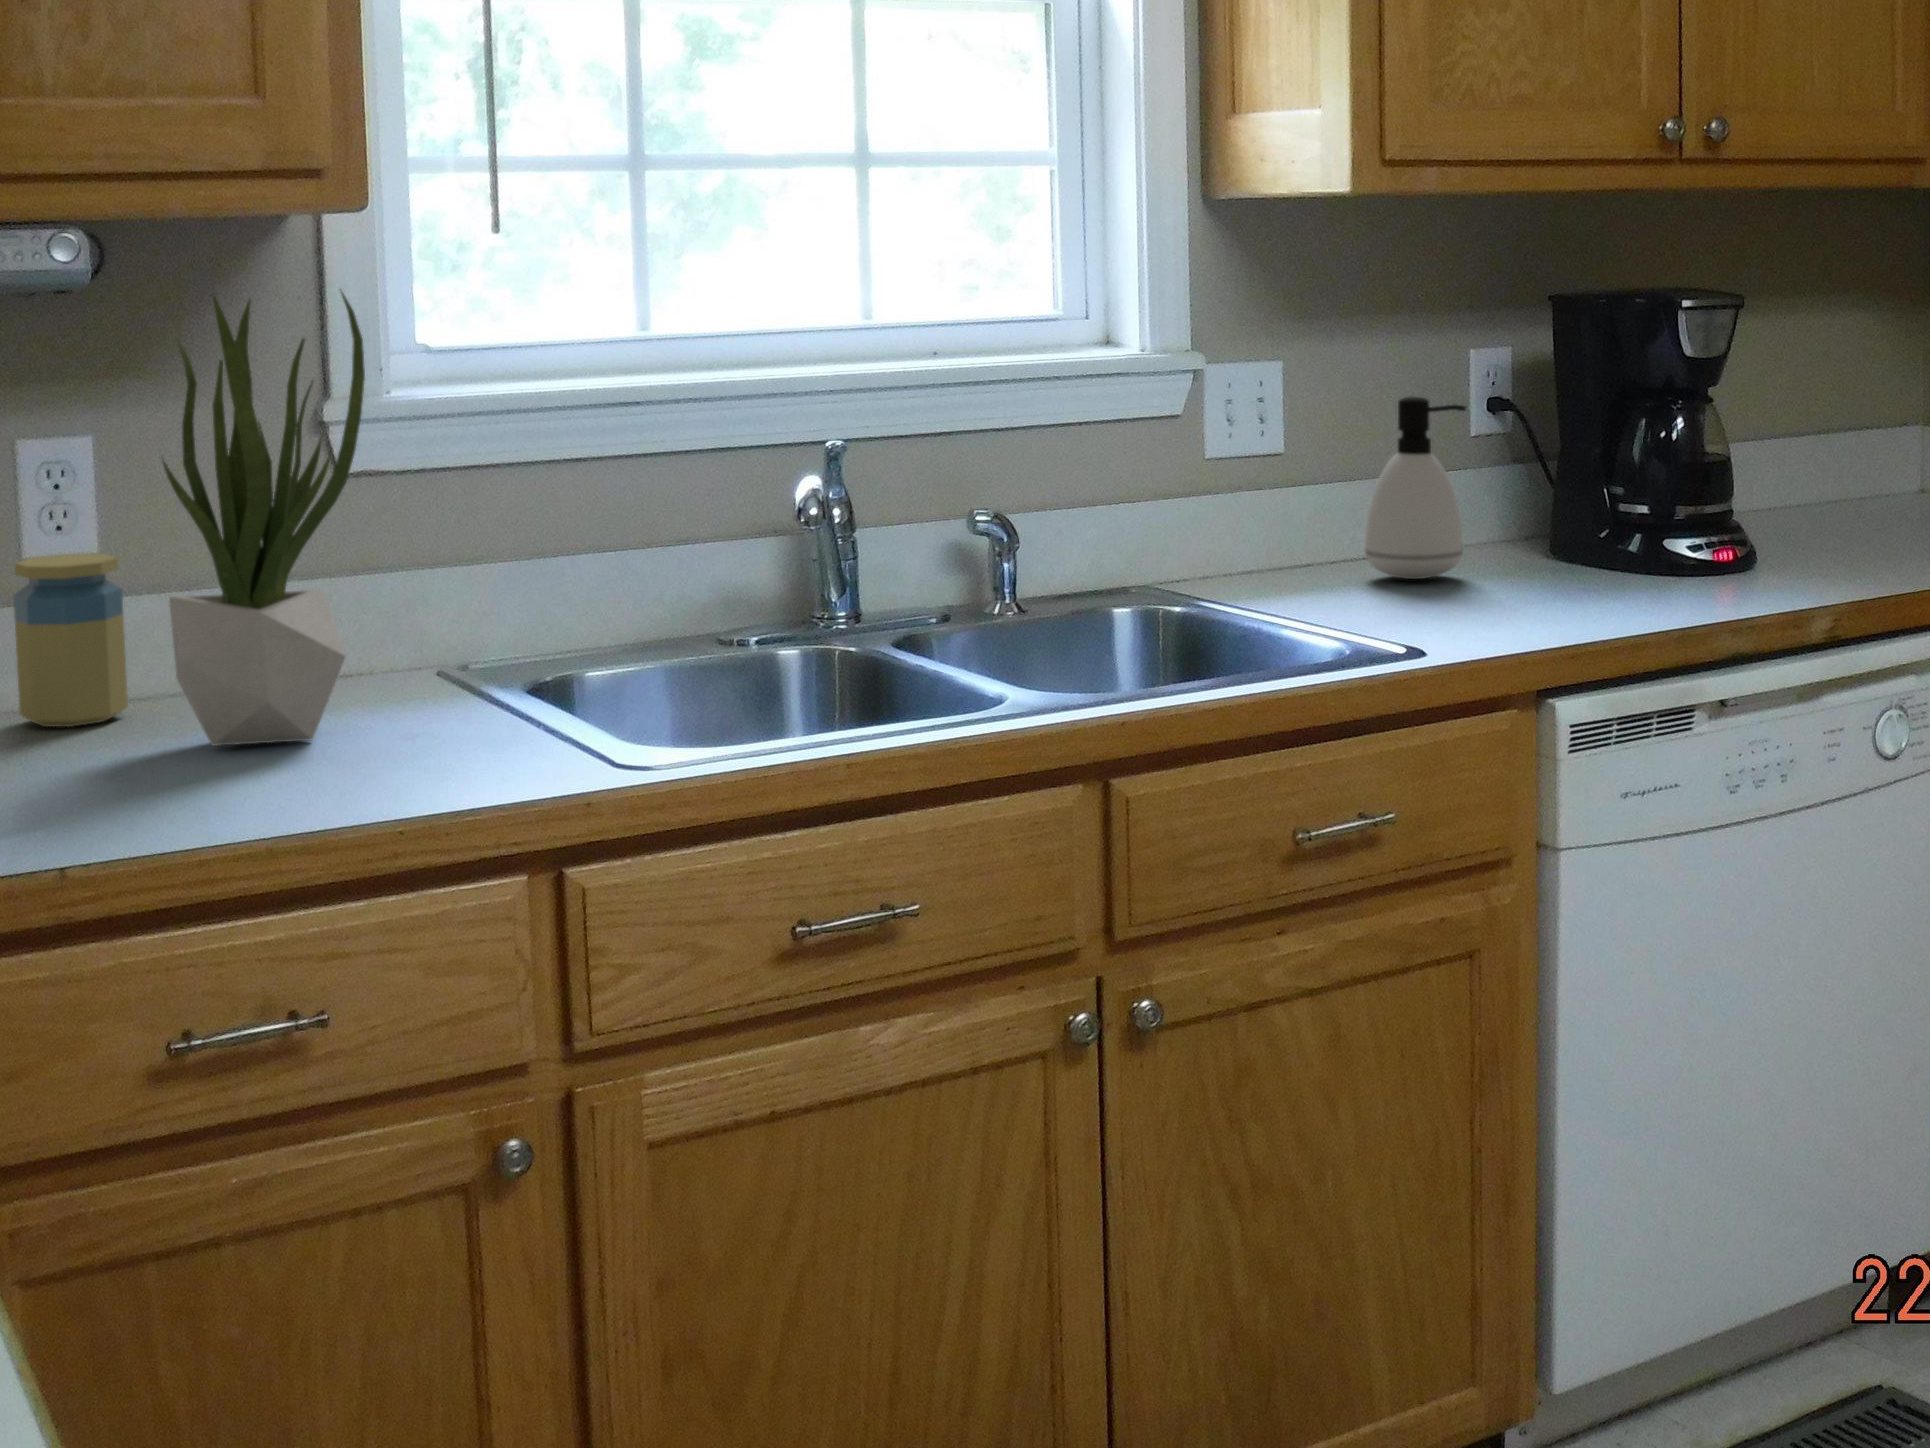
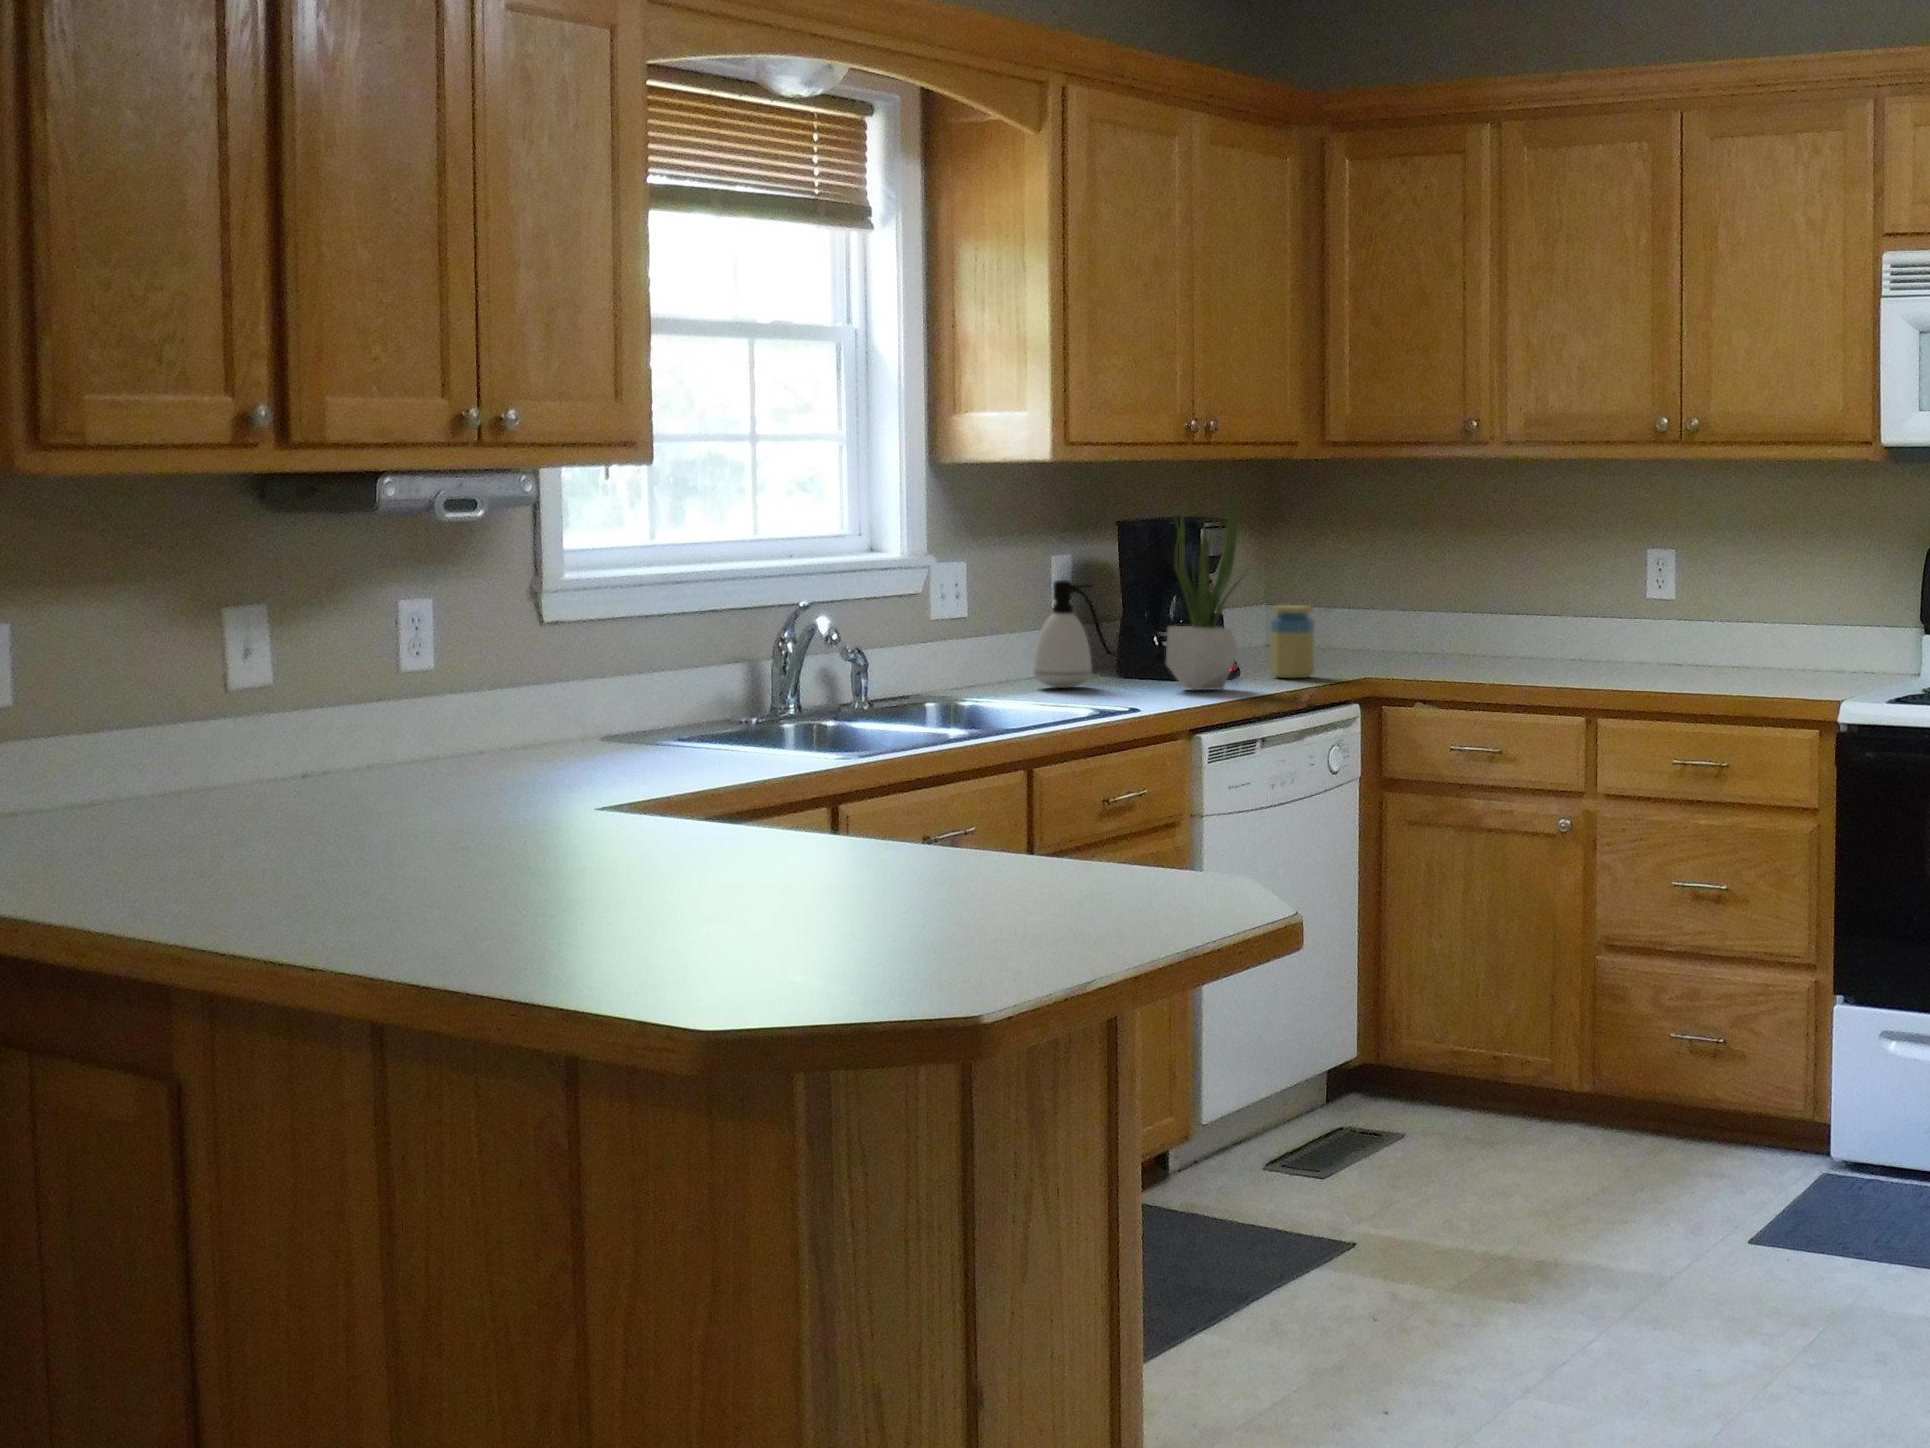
potted plant: present [163,292,365,746] -> present [1166,496,1249,690]
jar: present [13,554,128,727] -> present [1271,605,1314,678]

